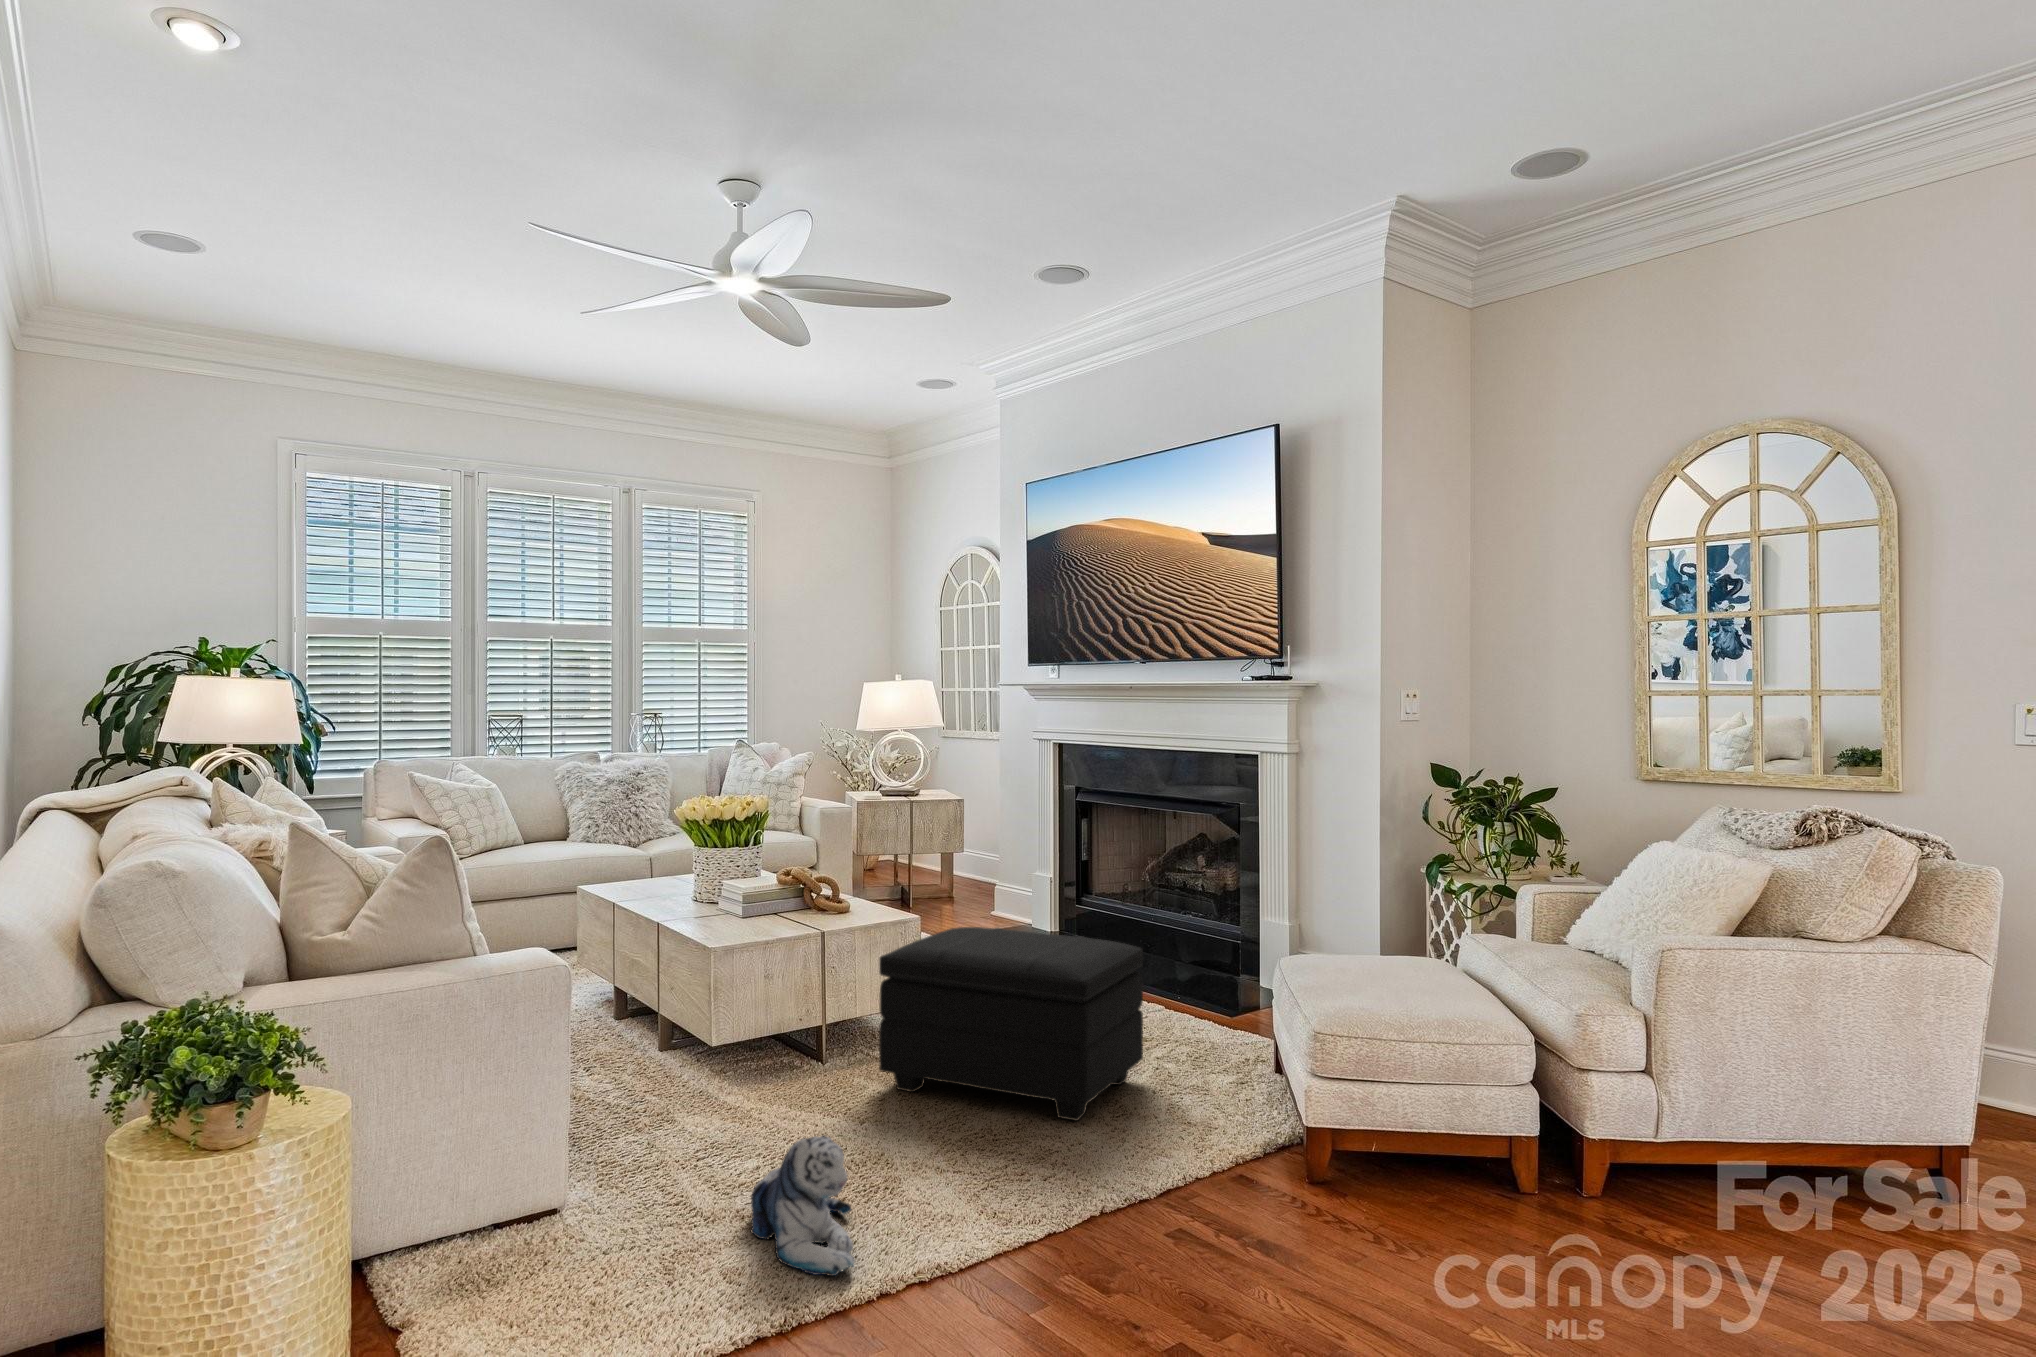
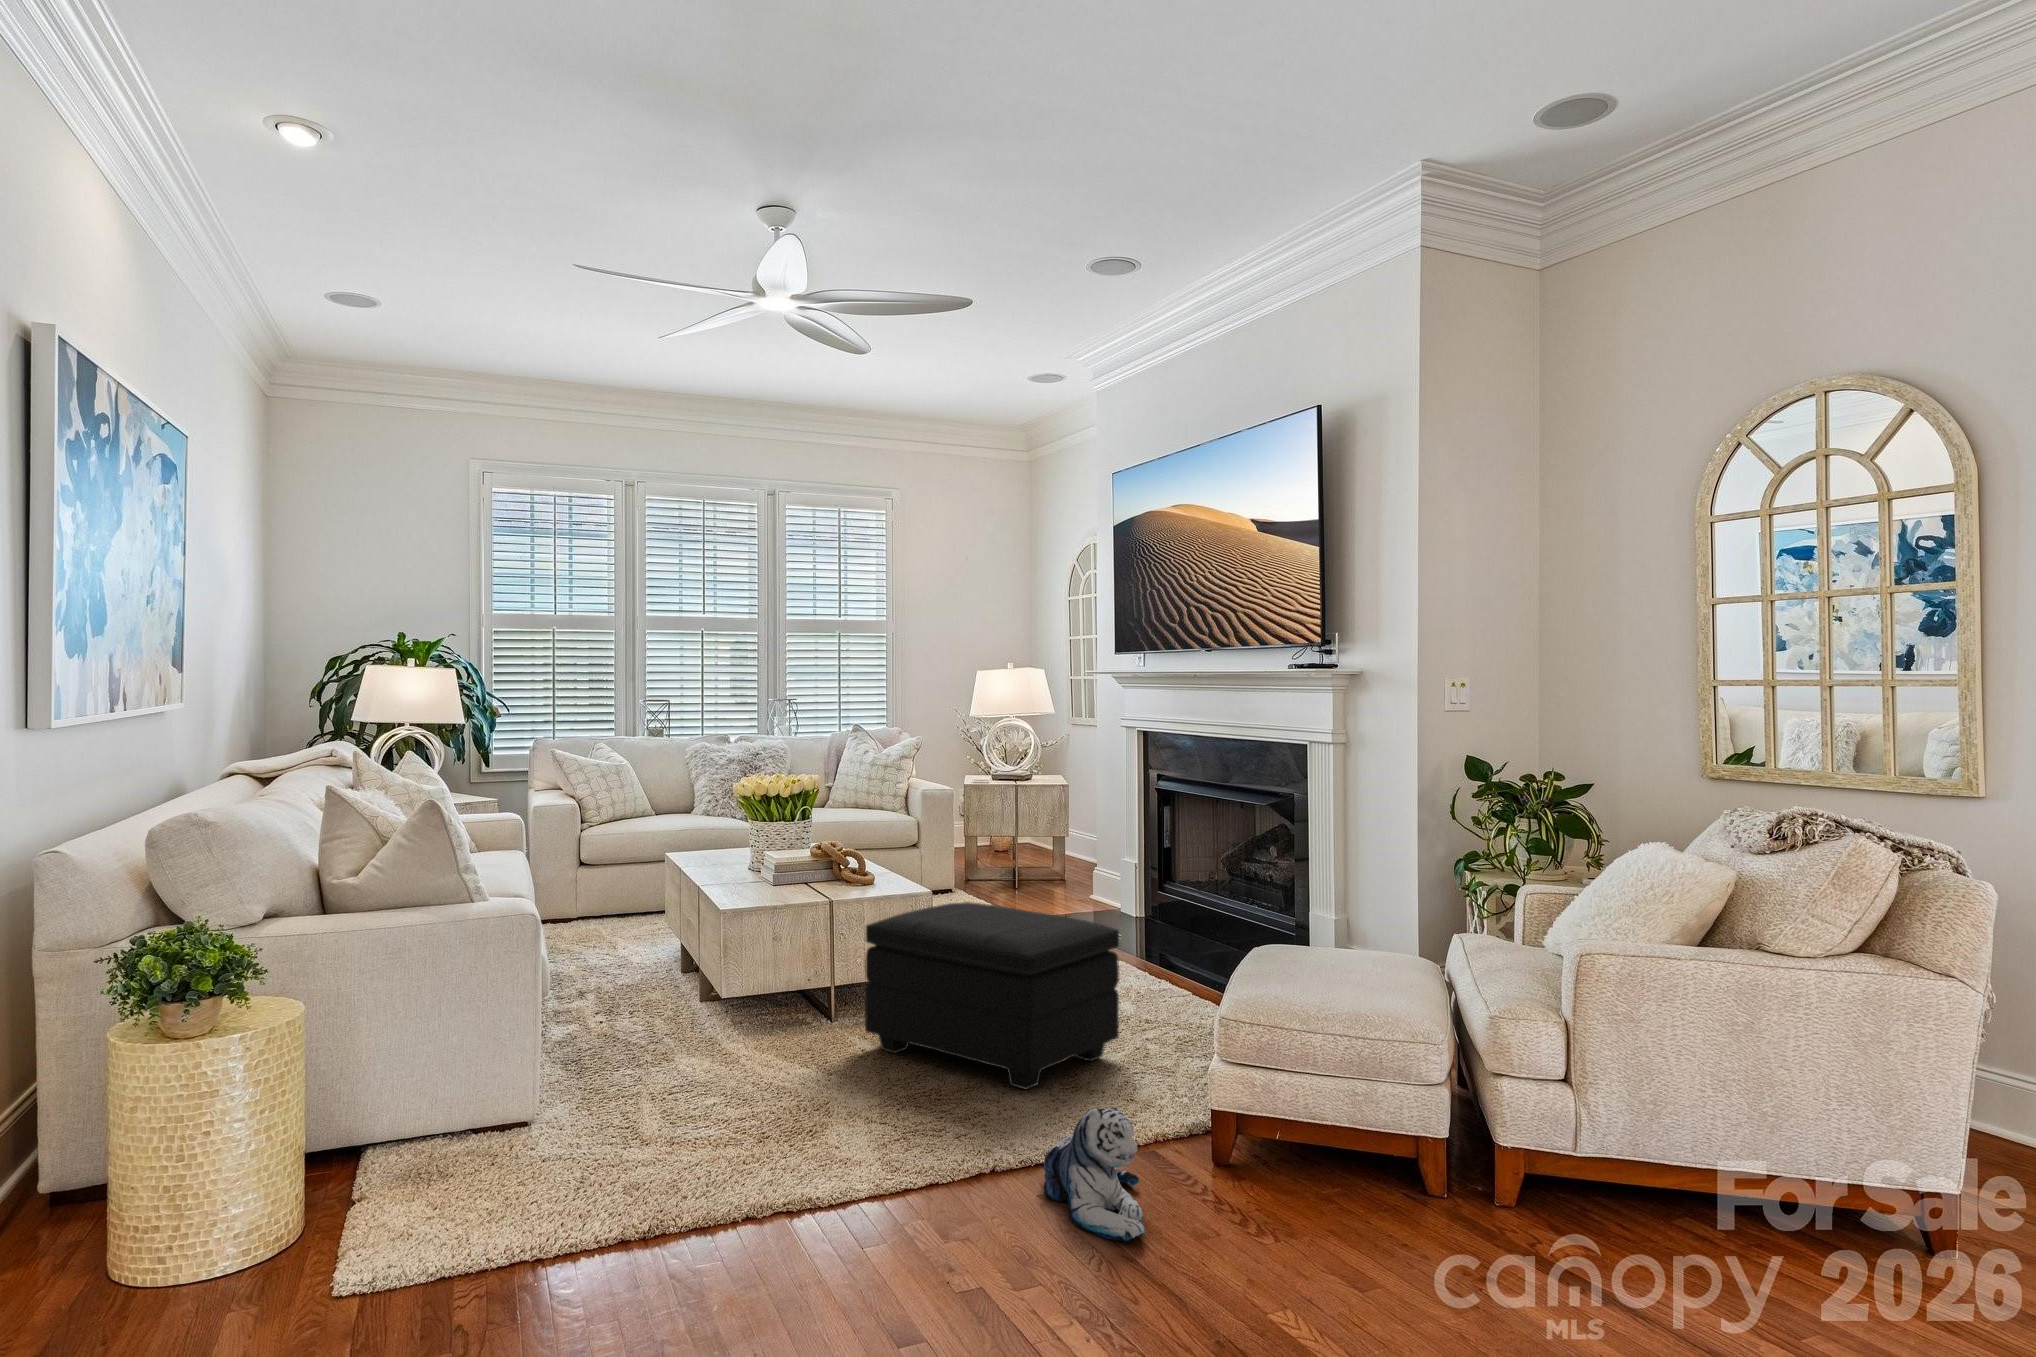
plush toy: present [750,1135,854,1276] -> present [1044,1107,1145,1242]

